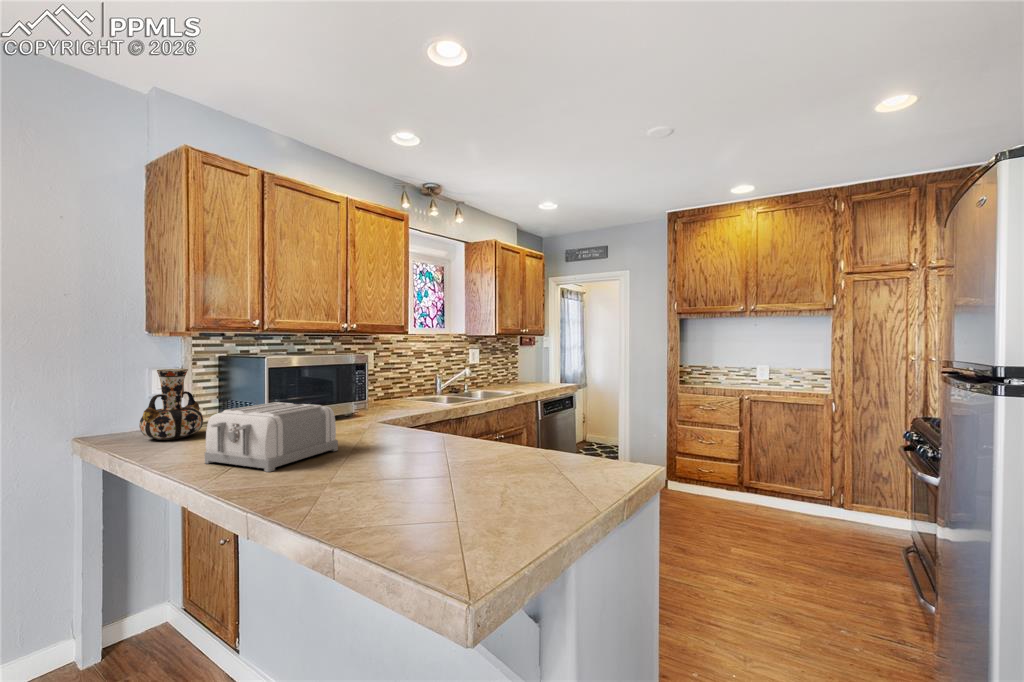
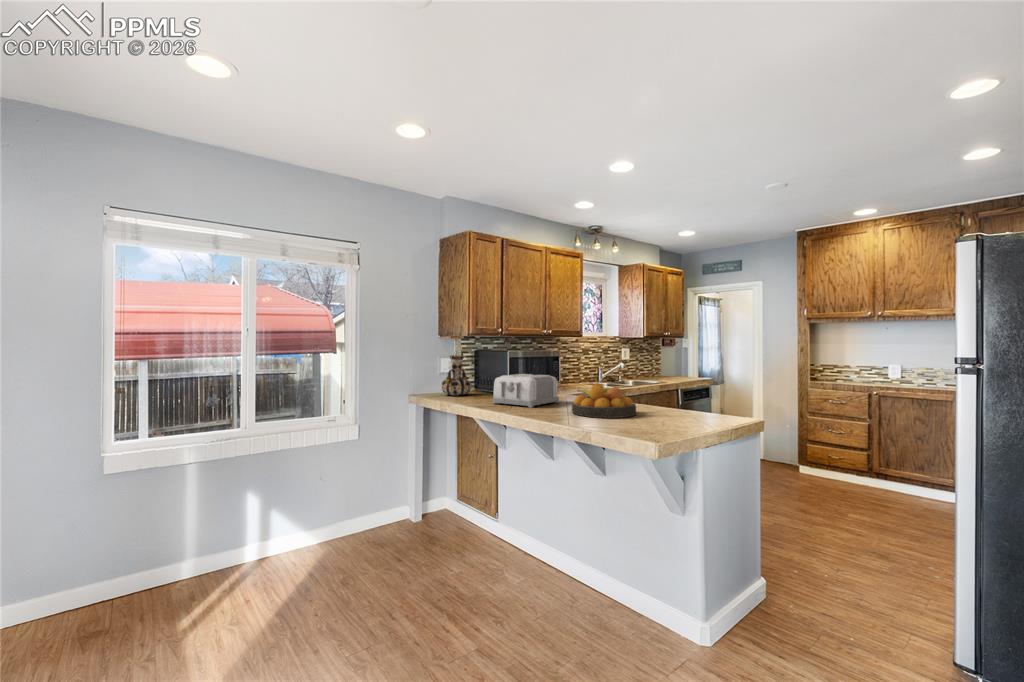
fruit bowl: none [332,425,453,503] -> present [572,384,636,418]

